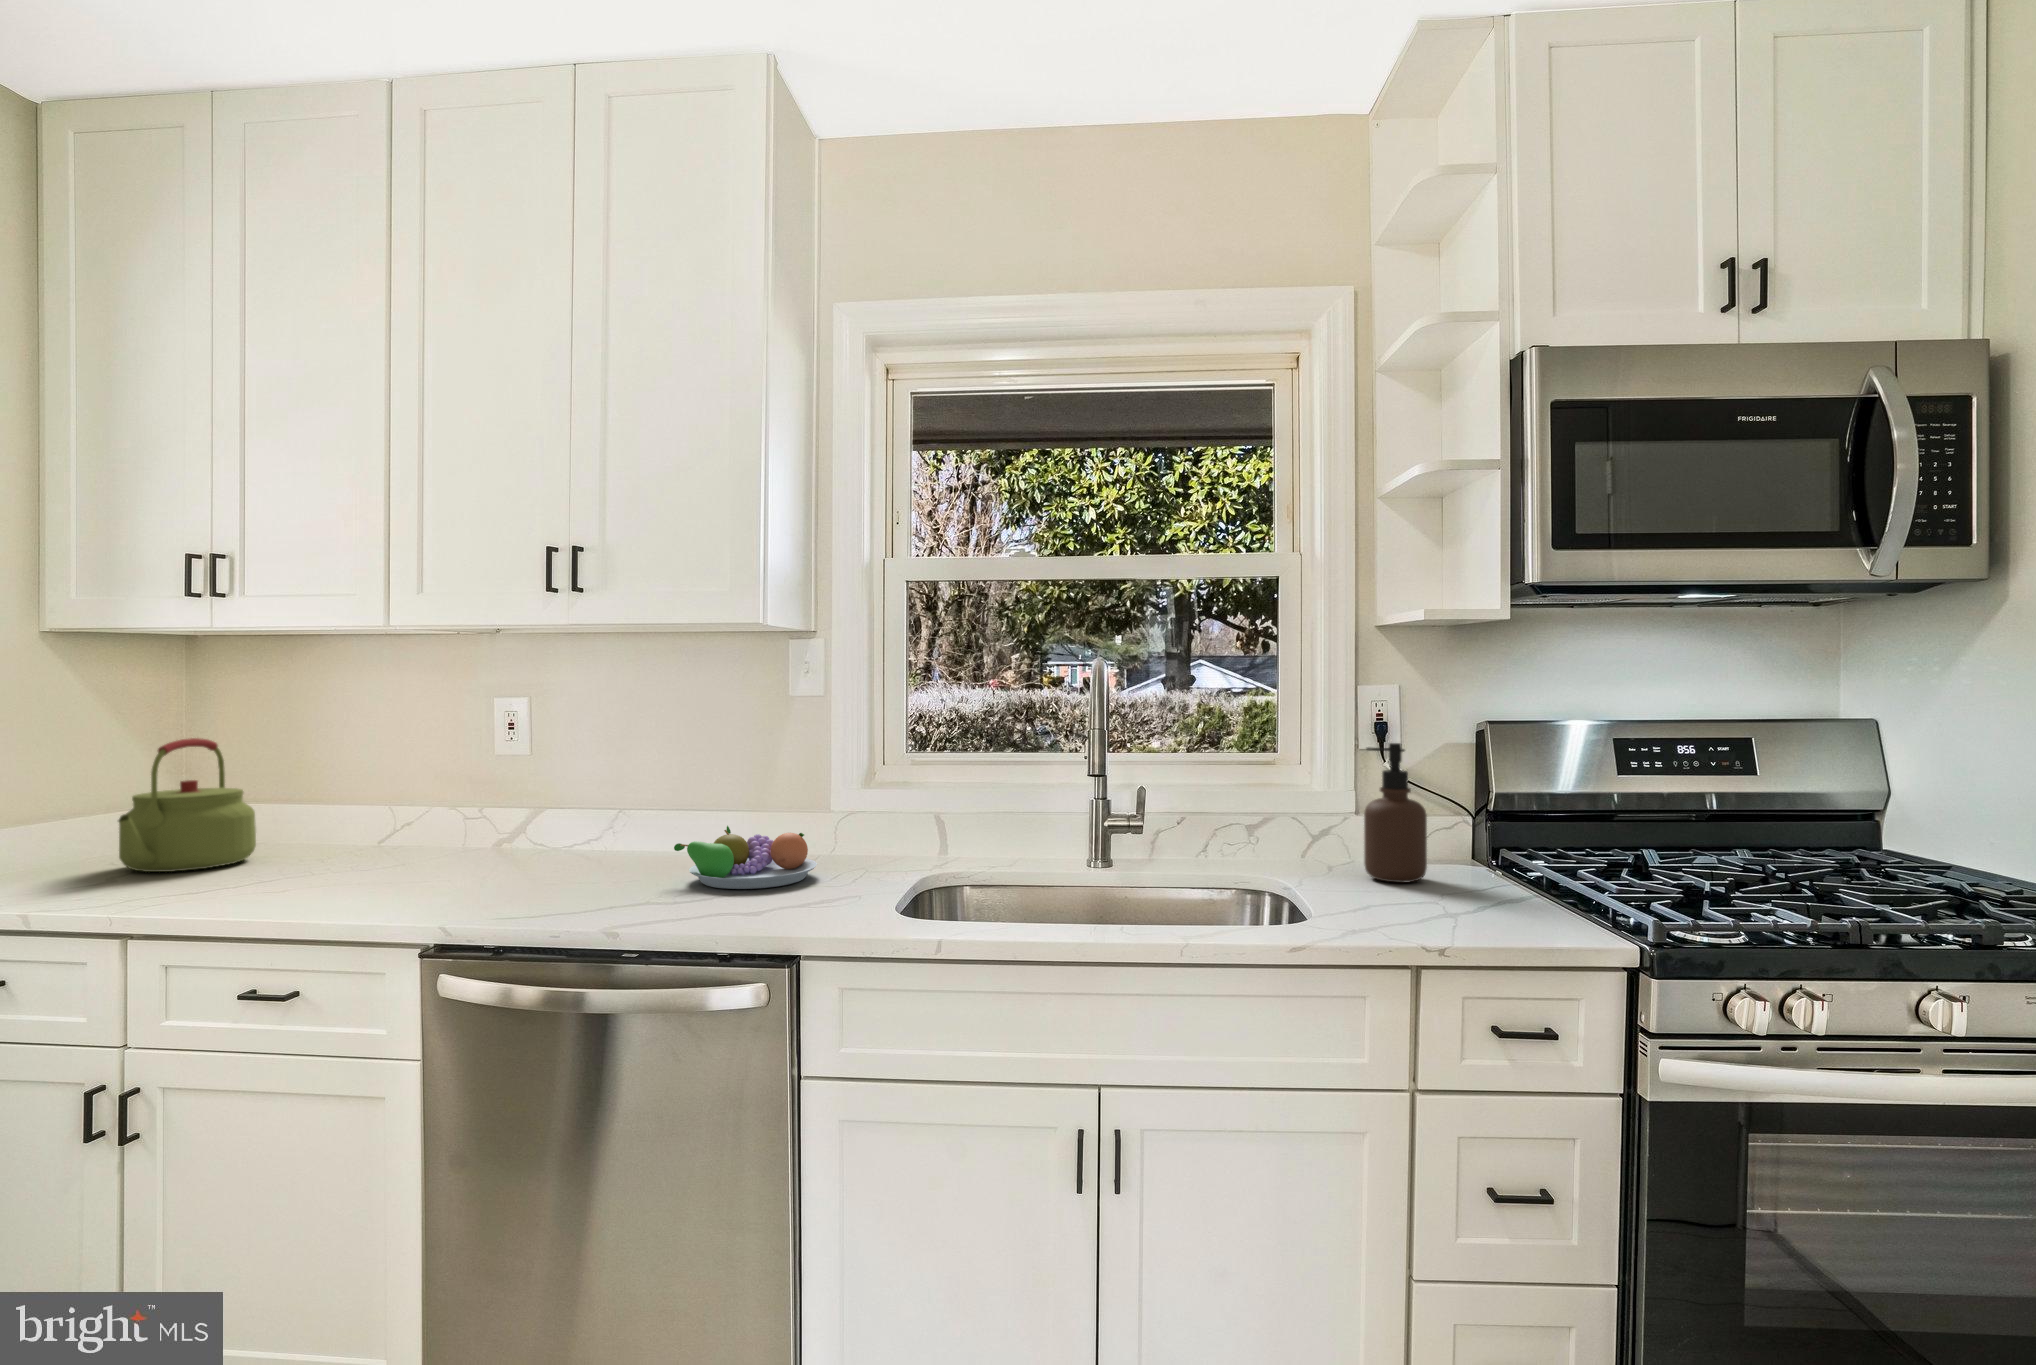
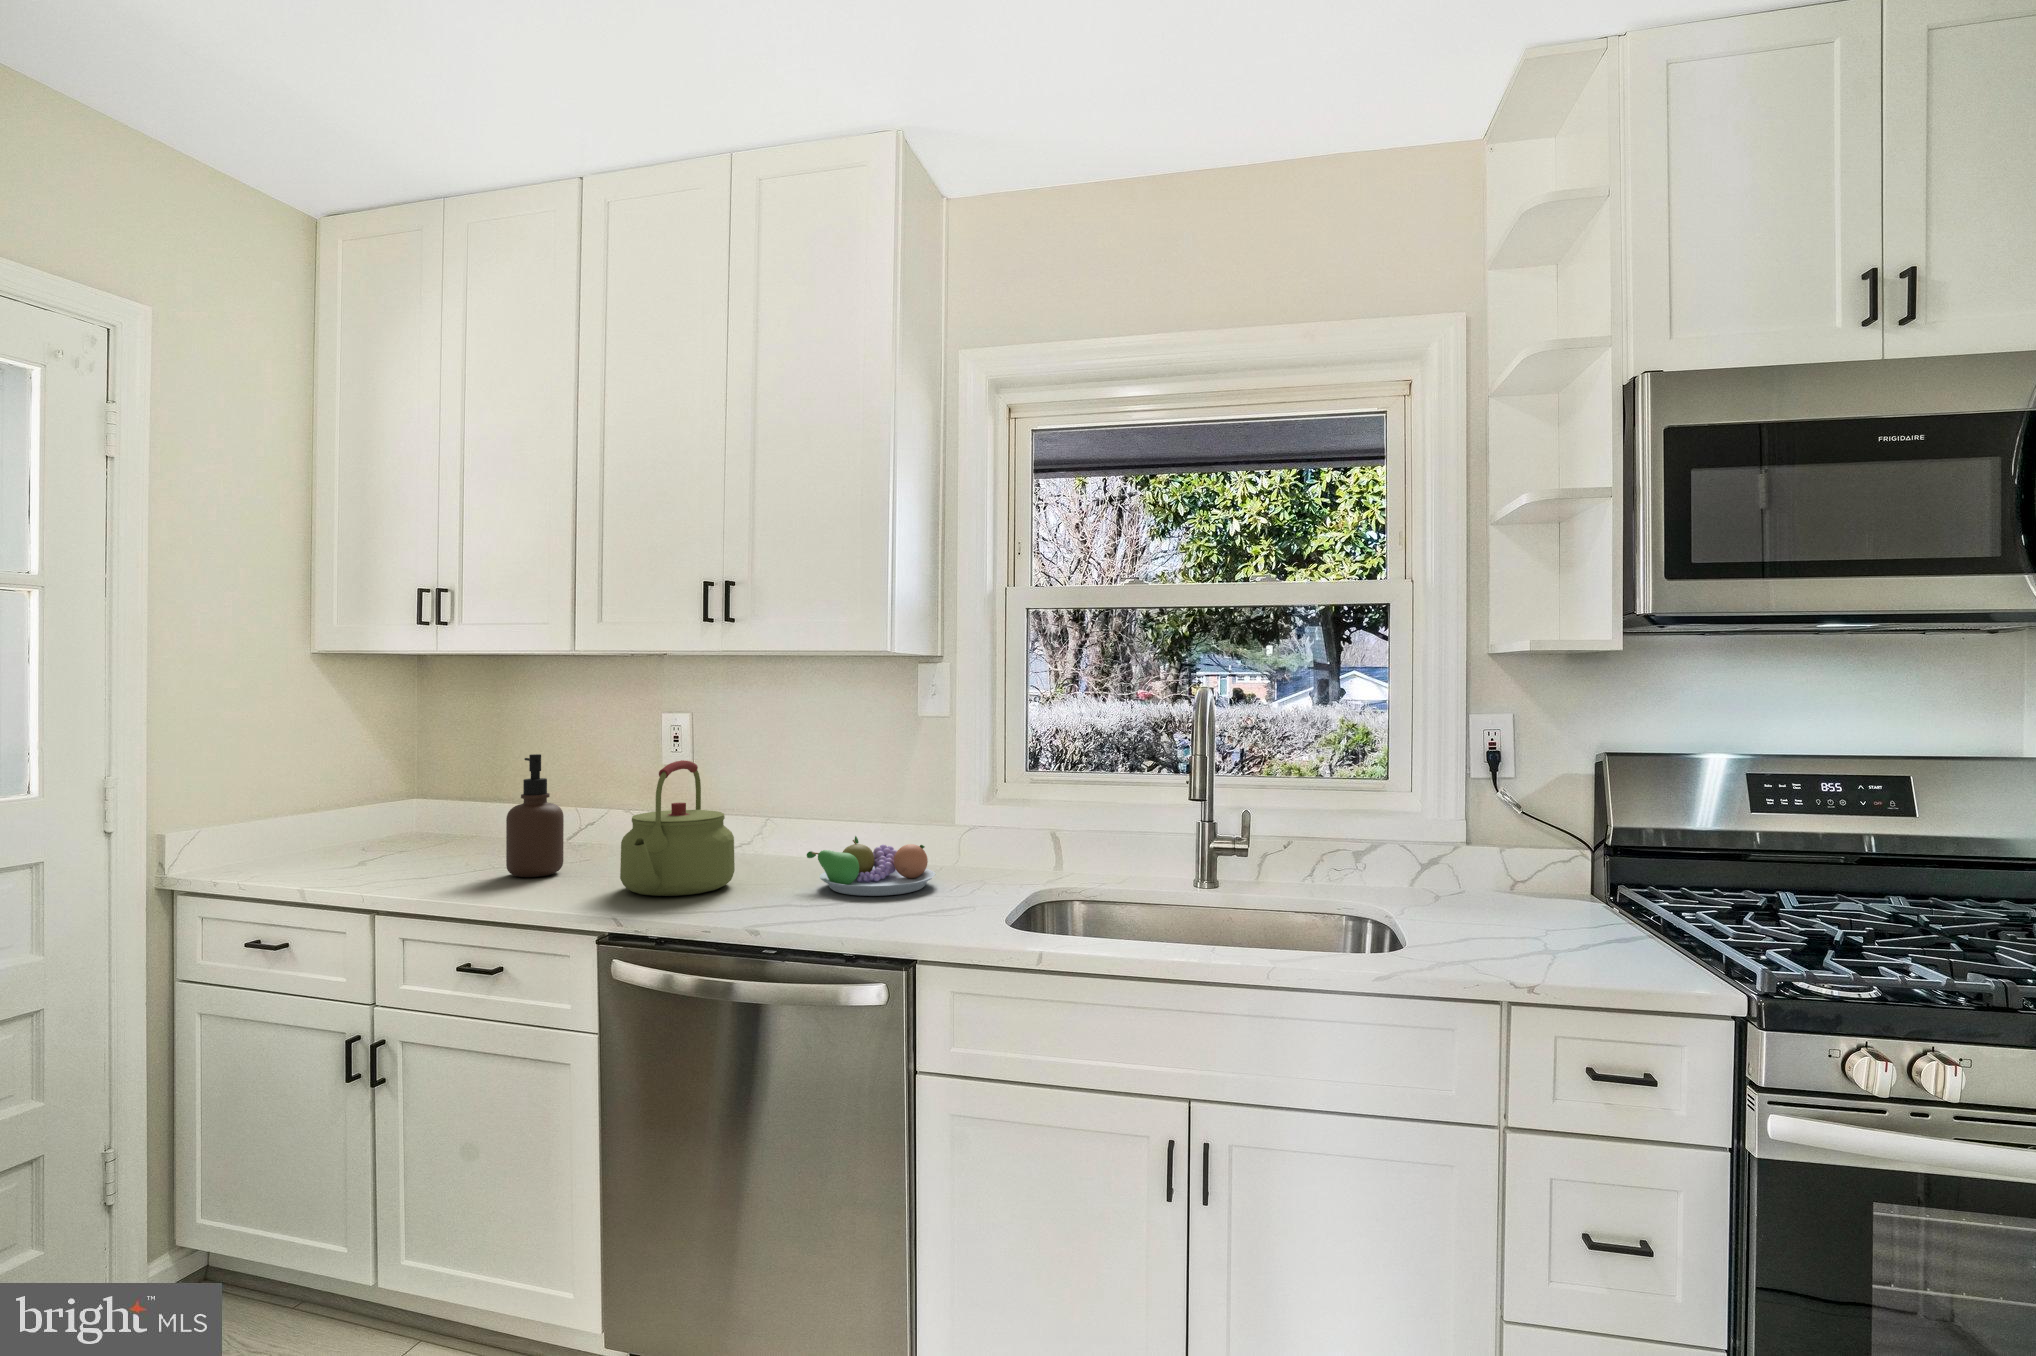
kettle: present [118,738,256,872] -> present [620,760,735,896]
soap dispenser: present [1364,743,1427,883] -> present [506,754,564,877]

